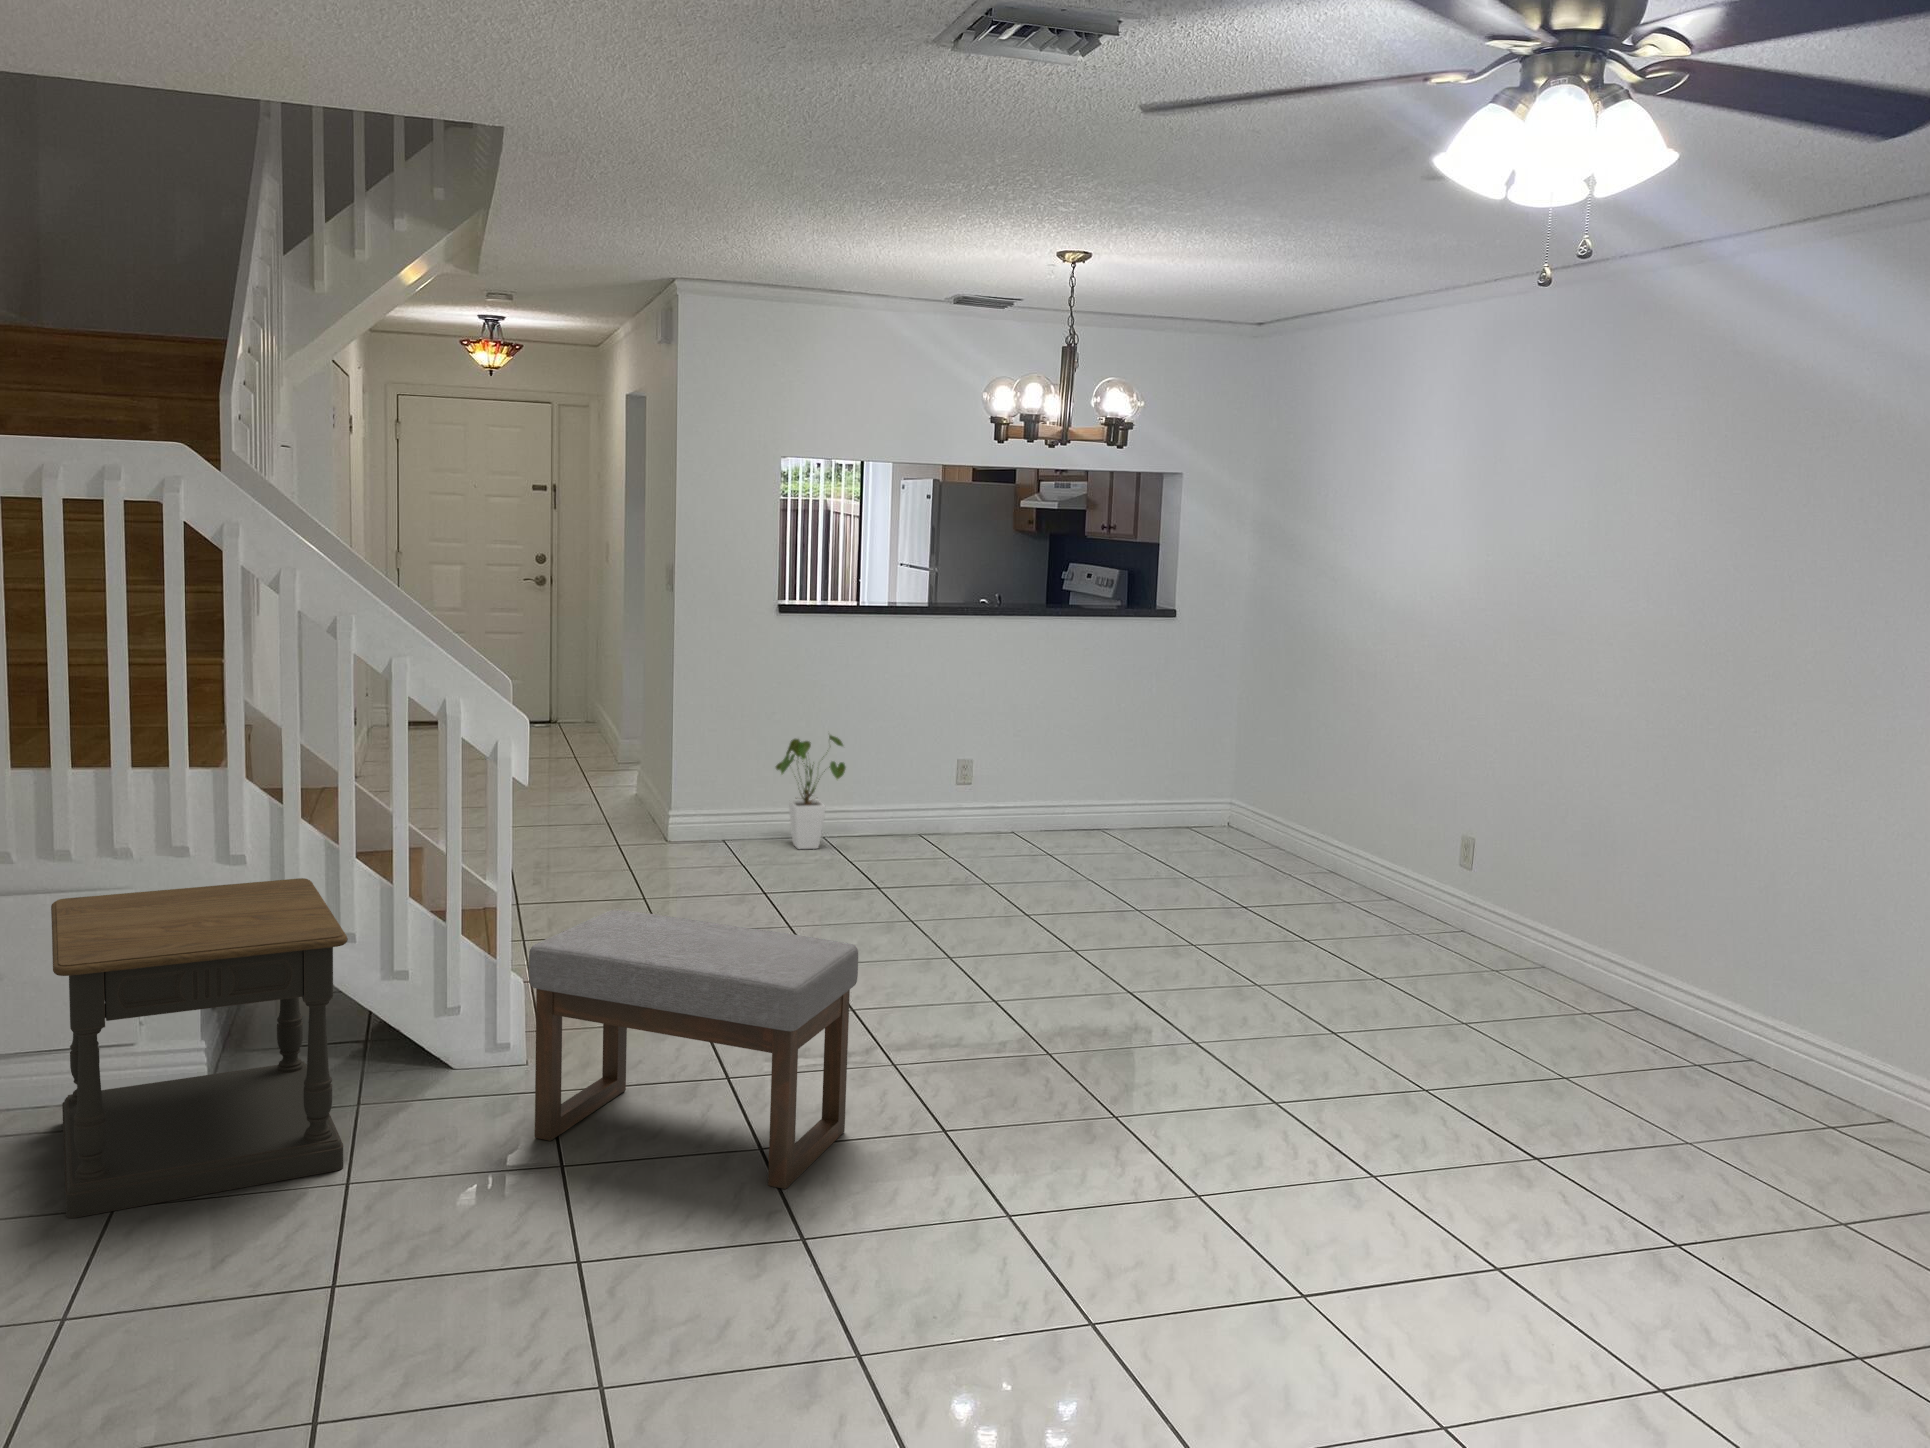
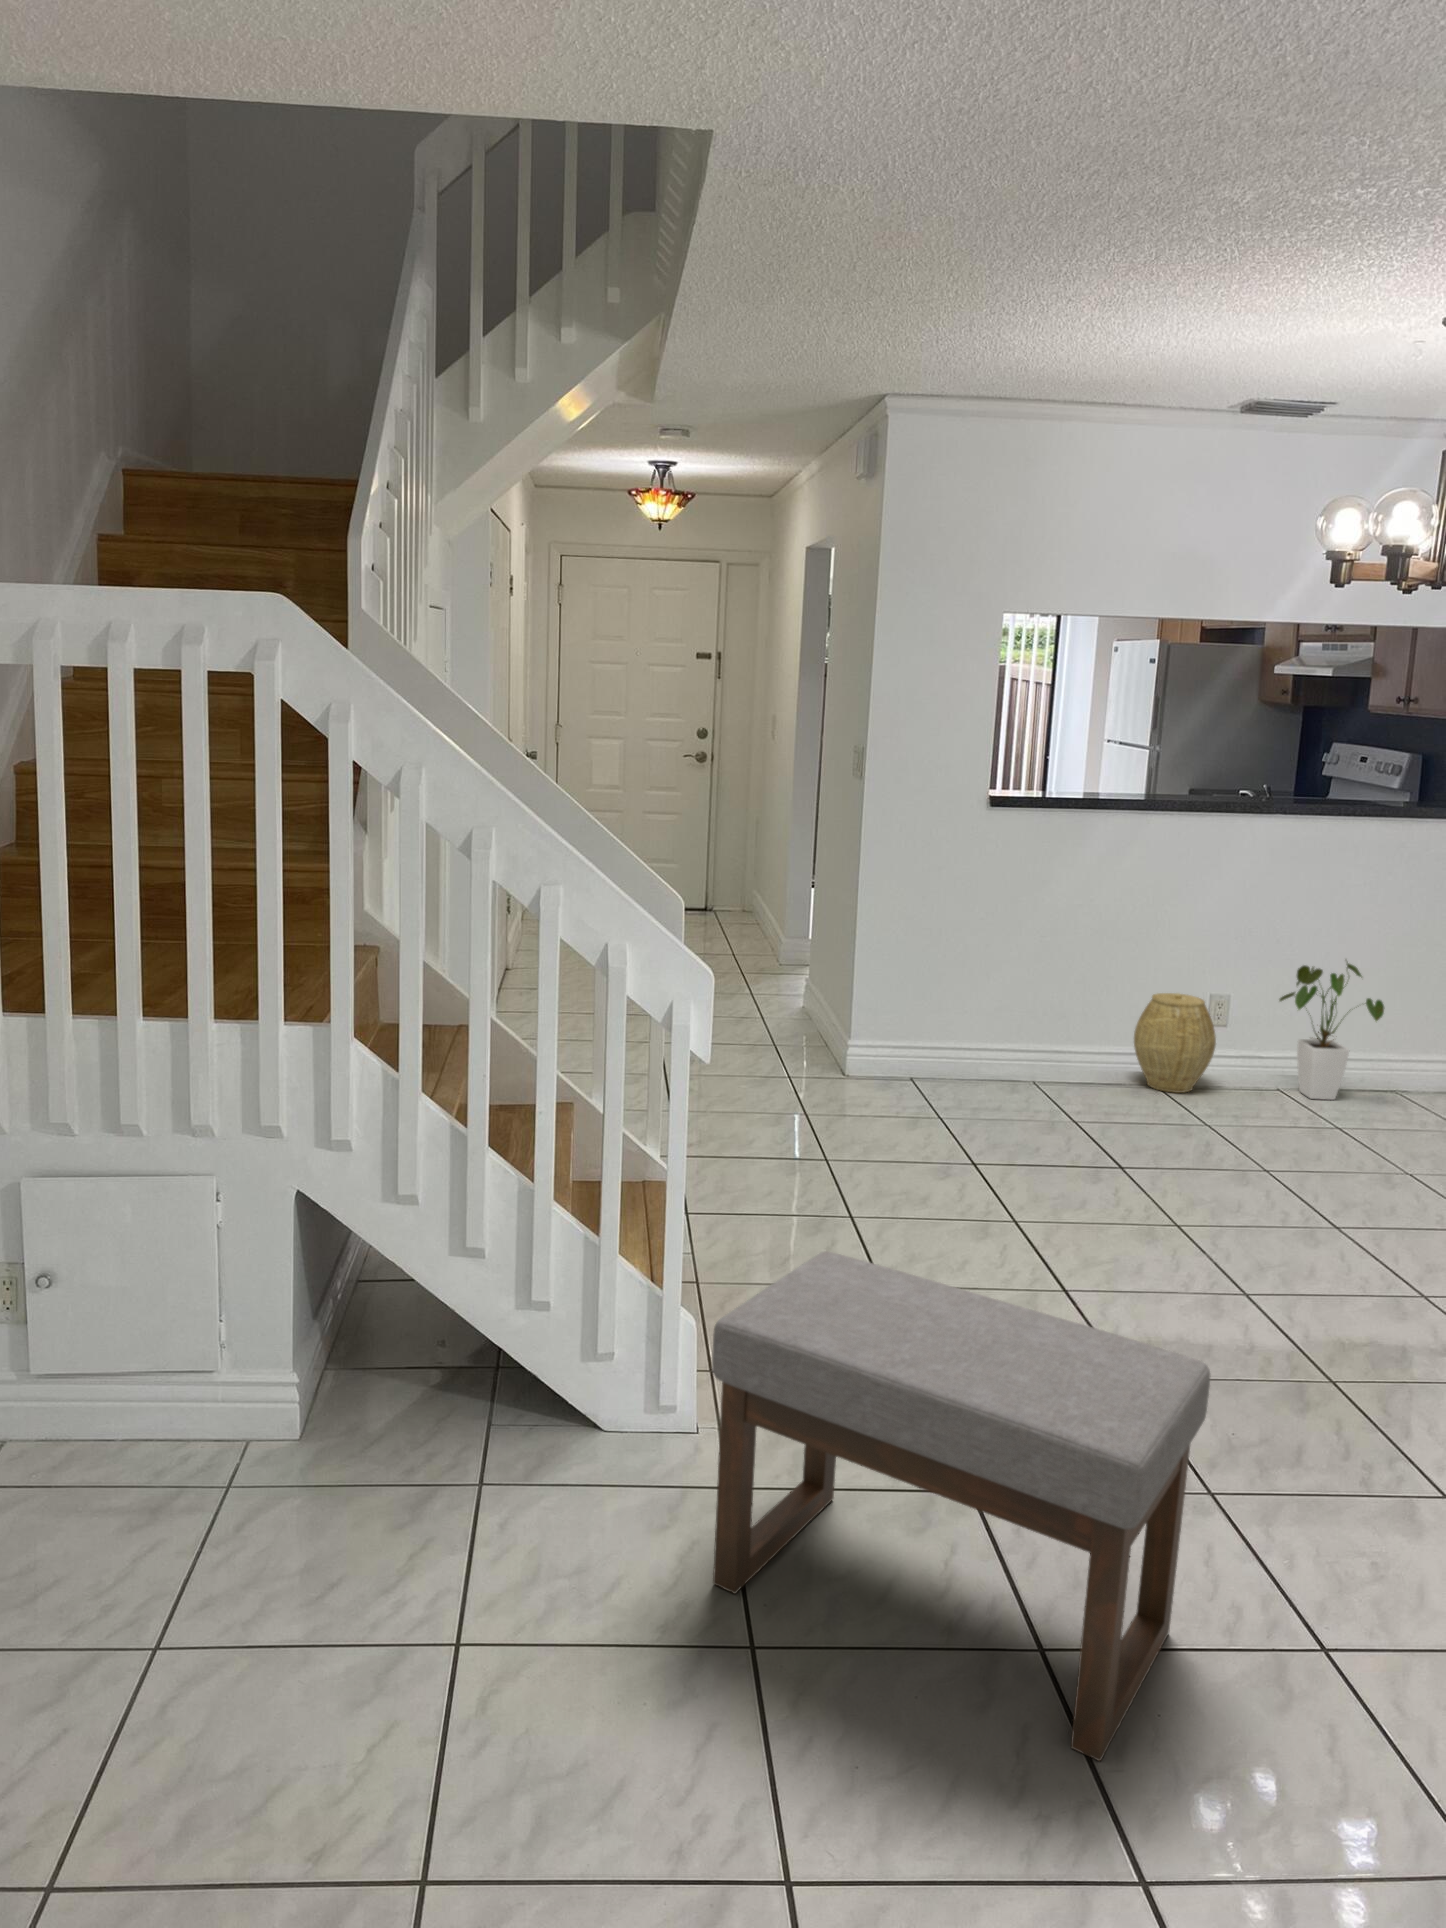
house plant: present [776,735,846,849] -> present [1280,962,1384,1100]
woven basket: none [902,762,965,843] -> present [1134,993,1216,1093]
side table: present [51,878,348,1218] -> none [69,1175,464,1668]

